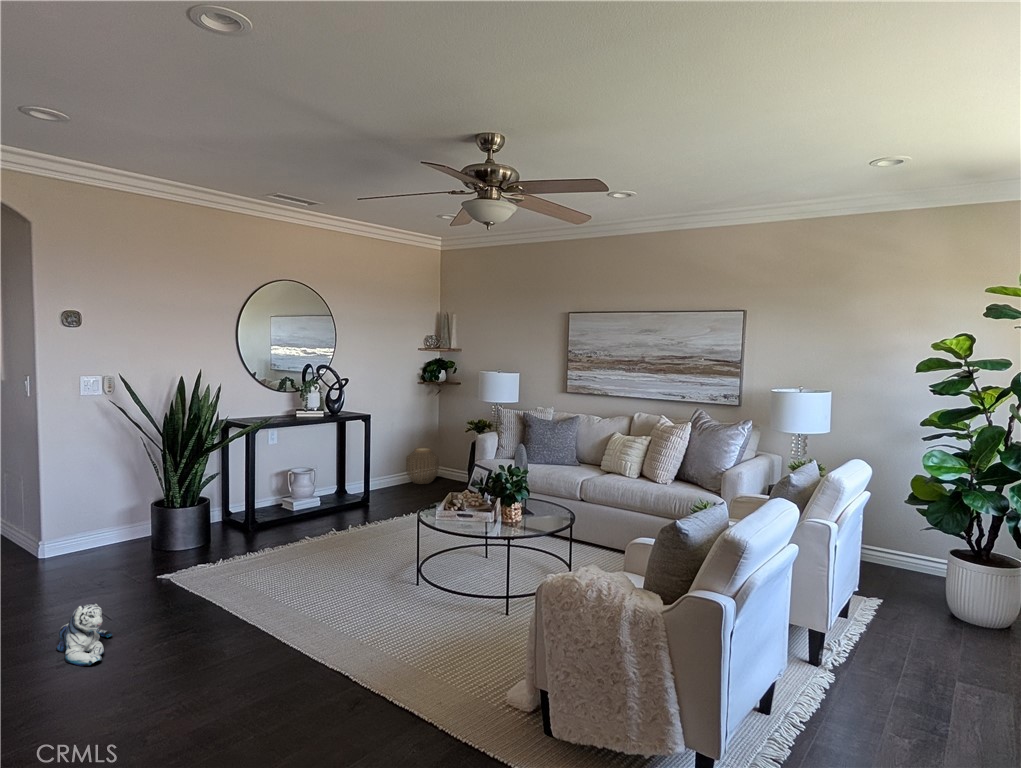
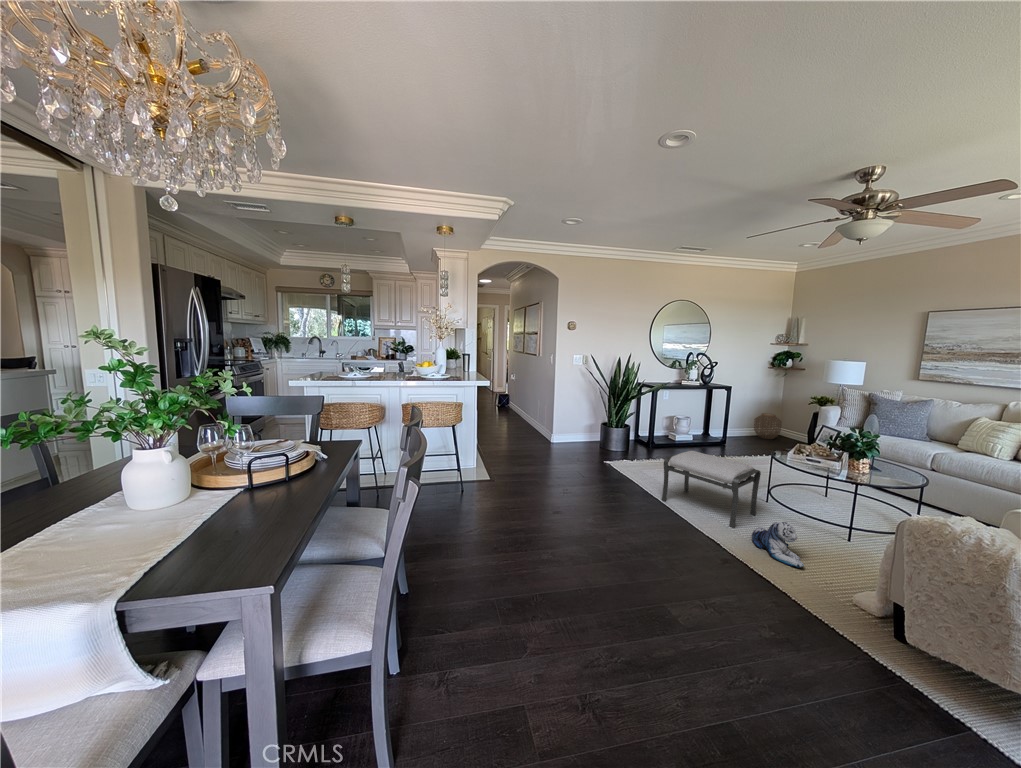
ottoman: none [256,533,401,646] -> present [662,451,761,528]
plush toy: present [56,604,112,666] -> present [752,522,804,568]

